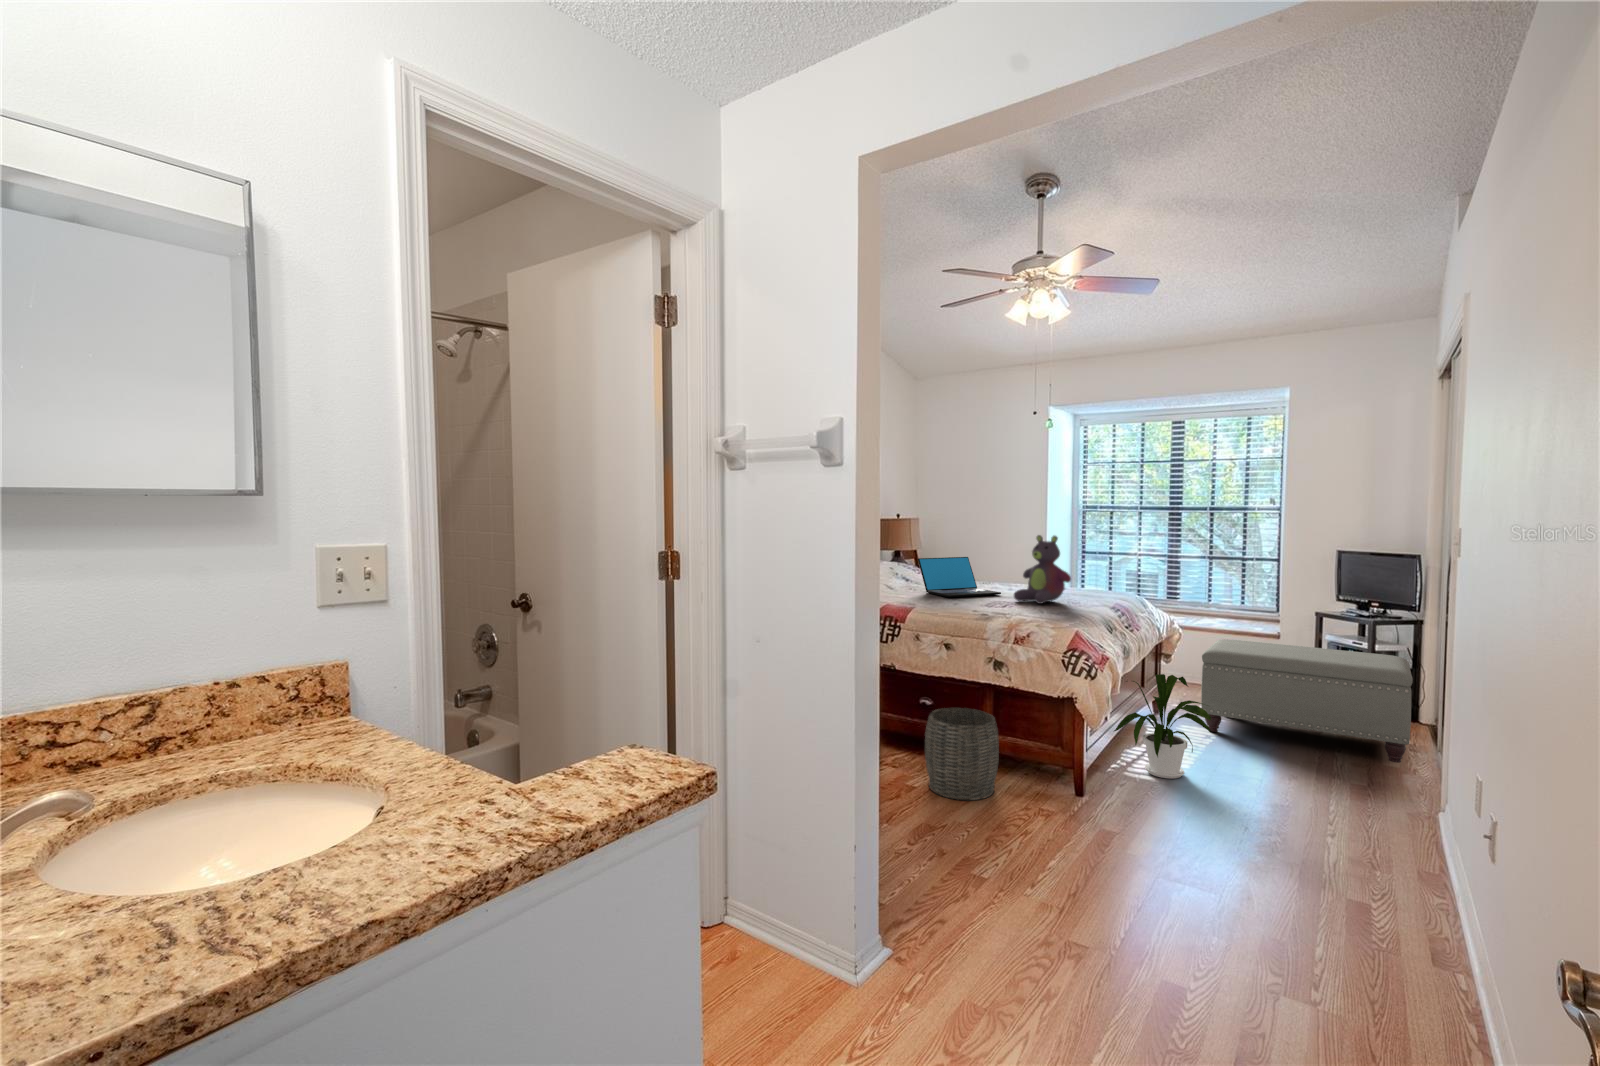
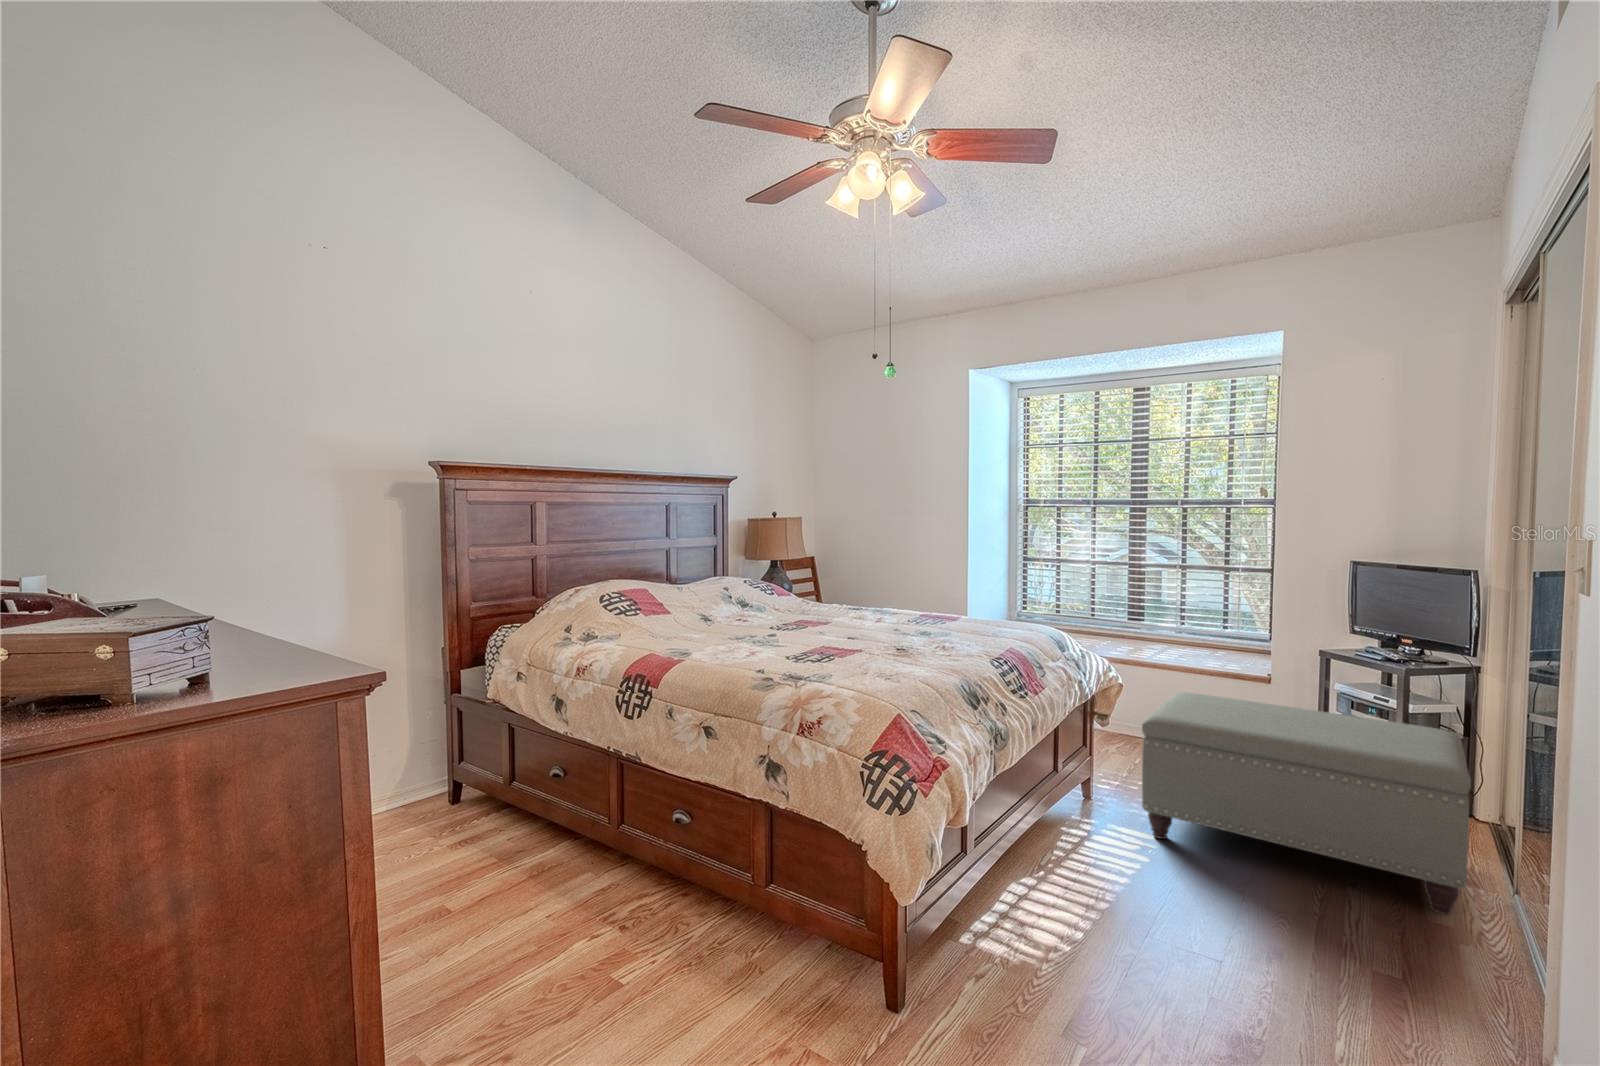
stuffed bear: present [1014,535,1071,604] -> none [848,548,930,655]
laptop: present [918,557,1001,597] -> none [731,577,844,642]
house plant: present [1114,674,1211,779] -> none [967,776,1130,955]
woven basket: present [925,708,999,800] -> none [644,835,764,1013]

